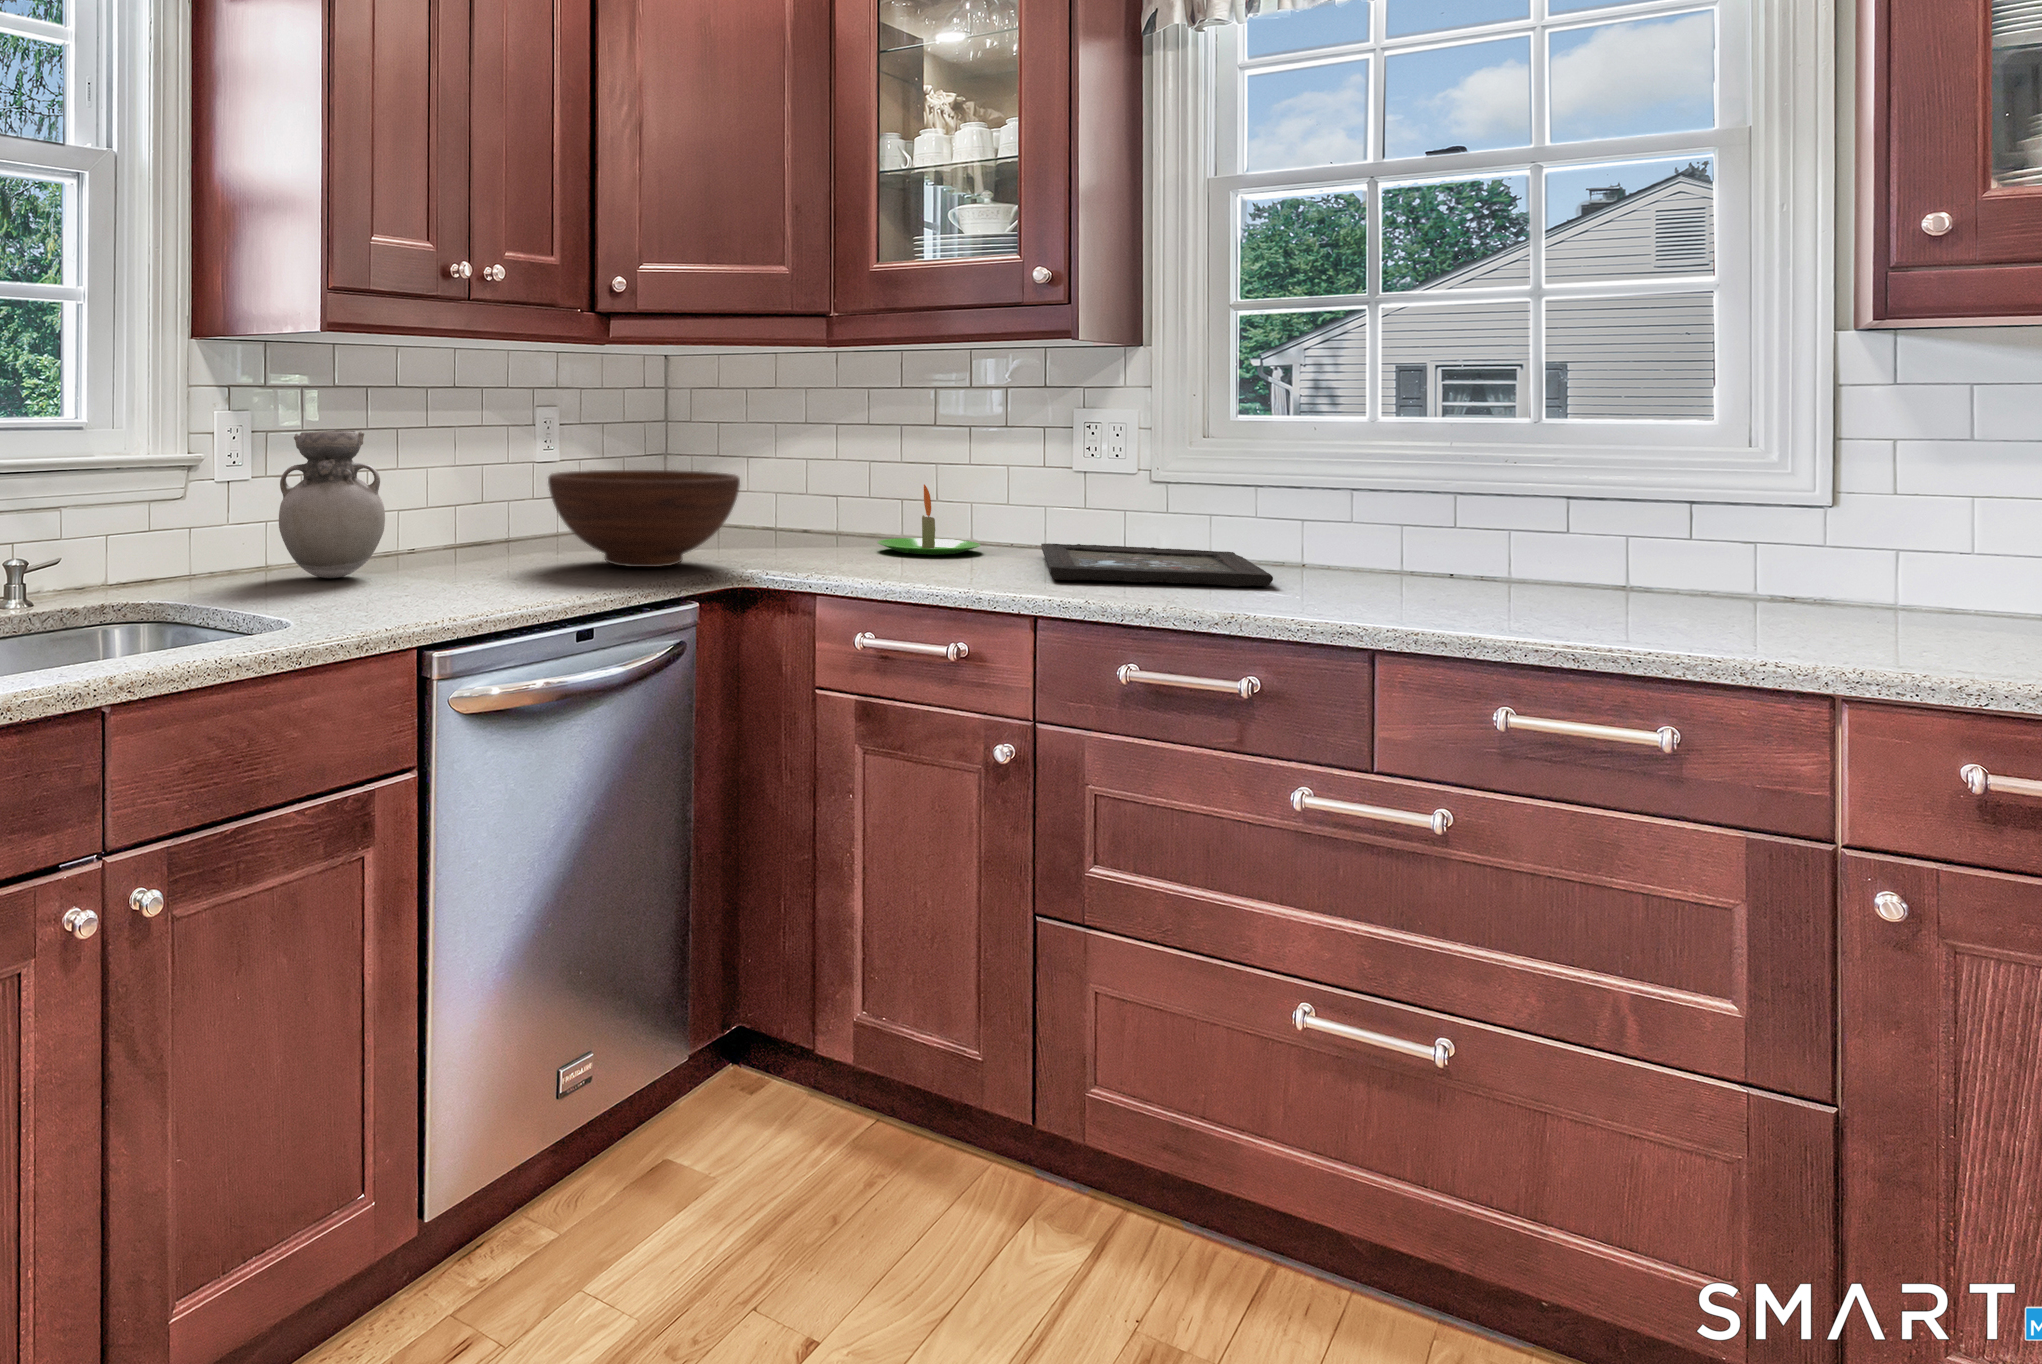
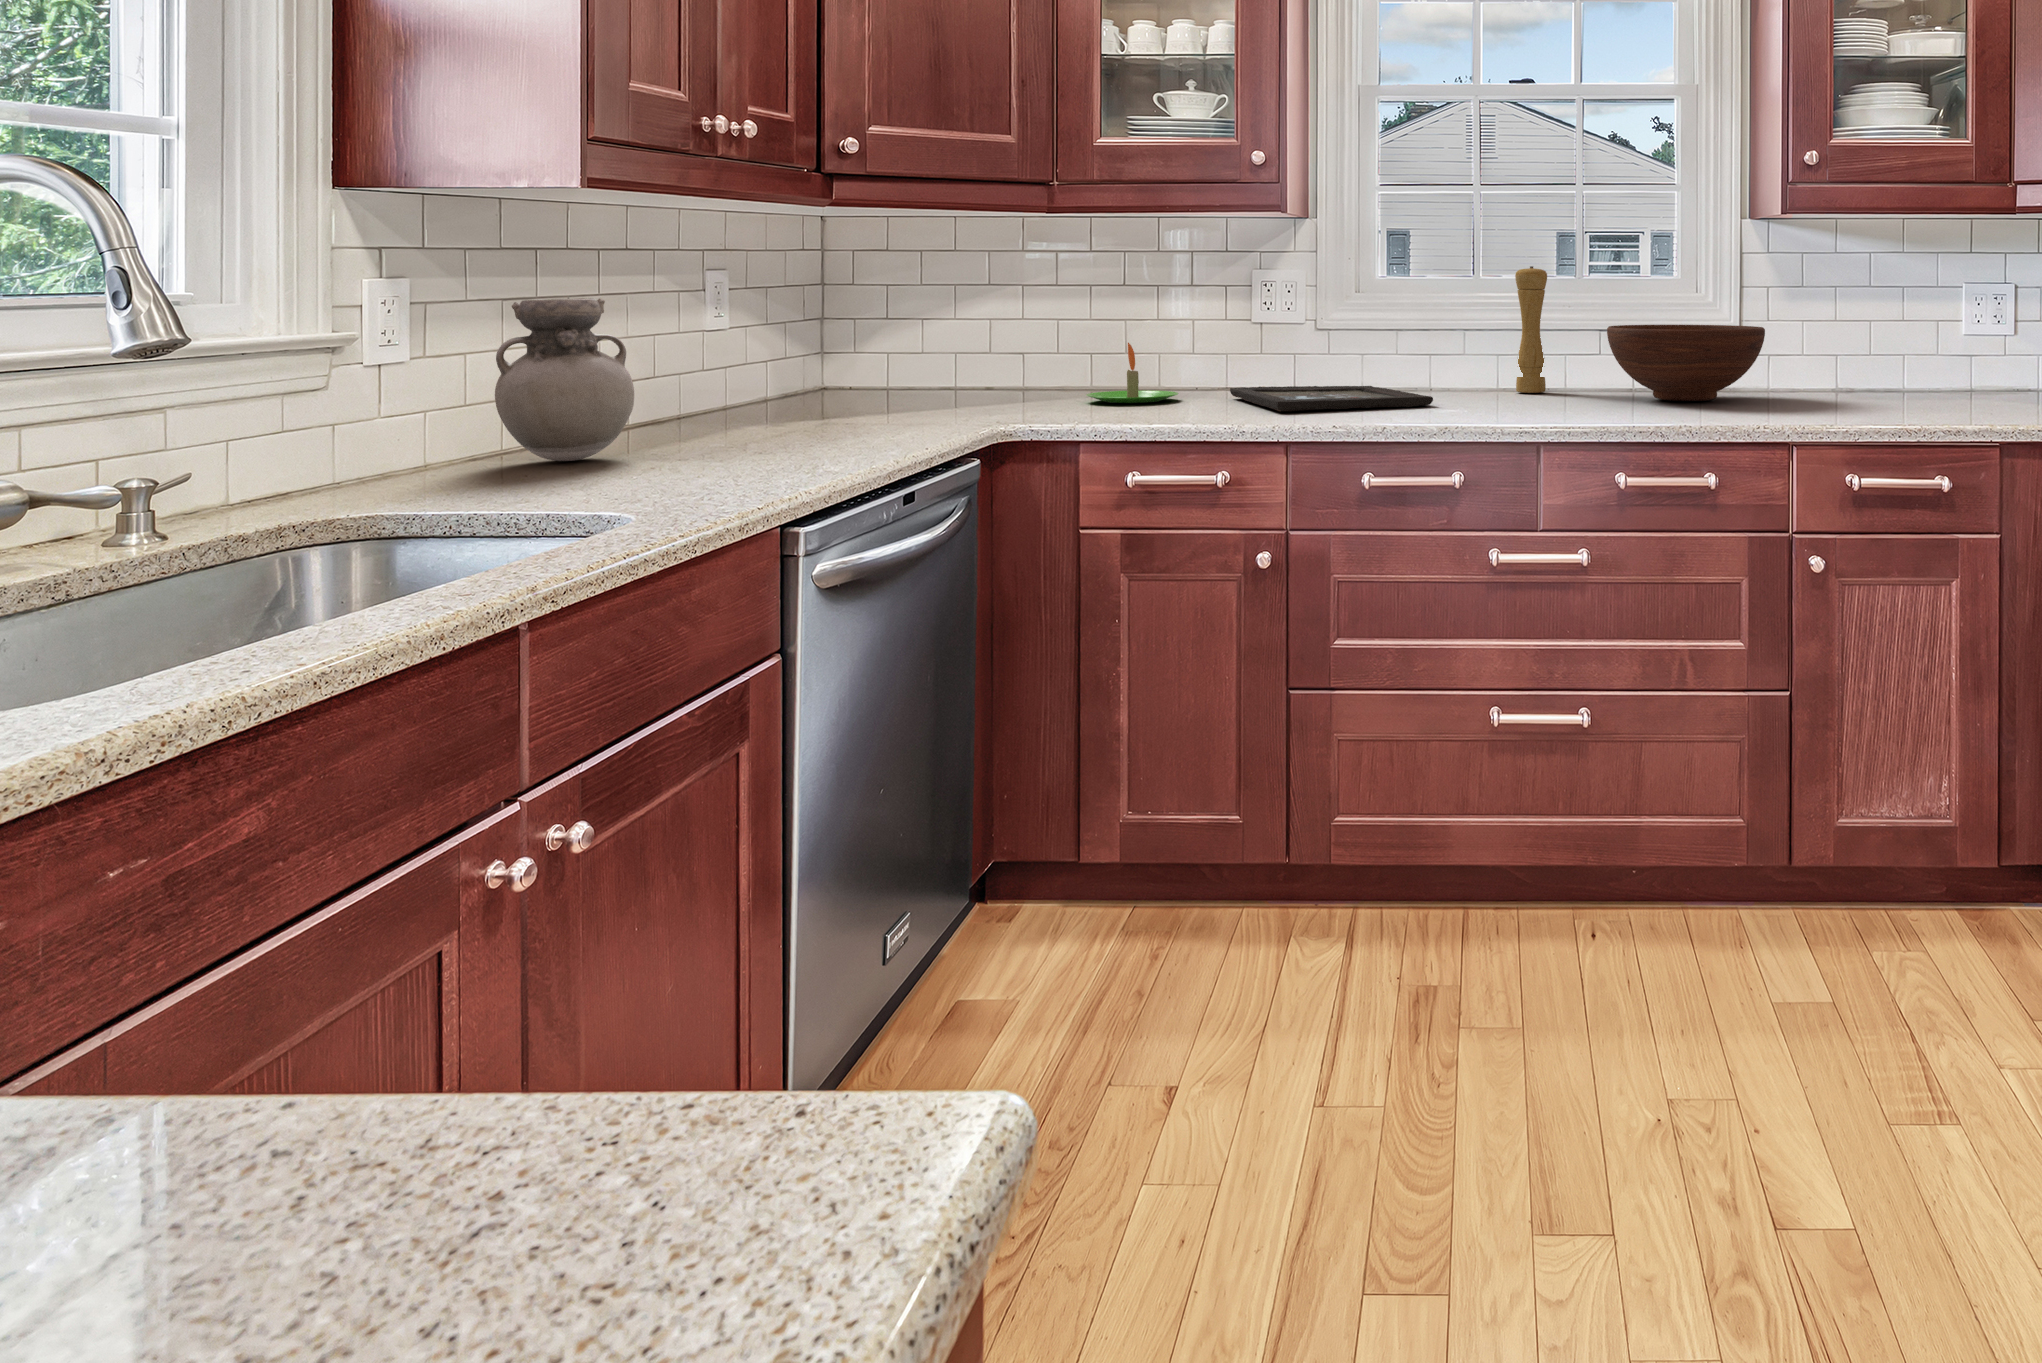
pepper mill: none [1437,400,1490,578] -> present [1515,266,1547,393]
fruit bowl: present [548,470,740,567] -> present [1607,325,1765,401]

